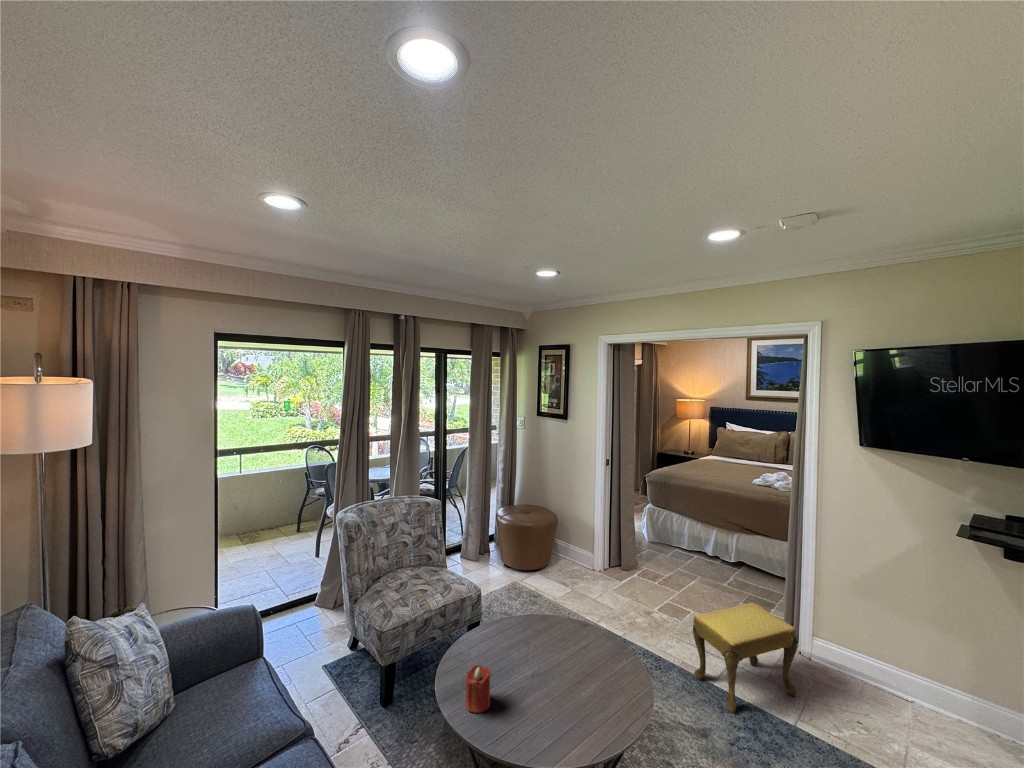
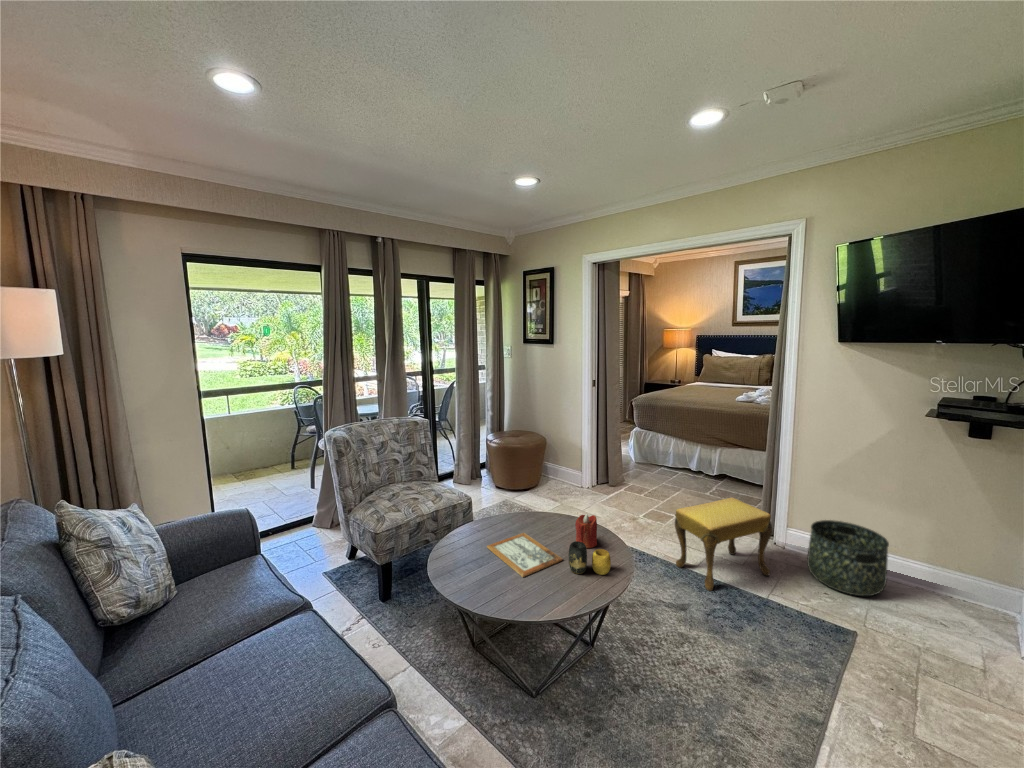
basket: none [836,635,925,731] -> present [807,520,889,596]
picture frame: none [498,644,578,707] -> present [487,533,562,577]
candle: present [465,665,491,713] -> present [575,514,597,548]
vase: none [585,667,630,709] -> present [569,541,611,575]

